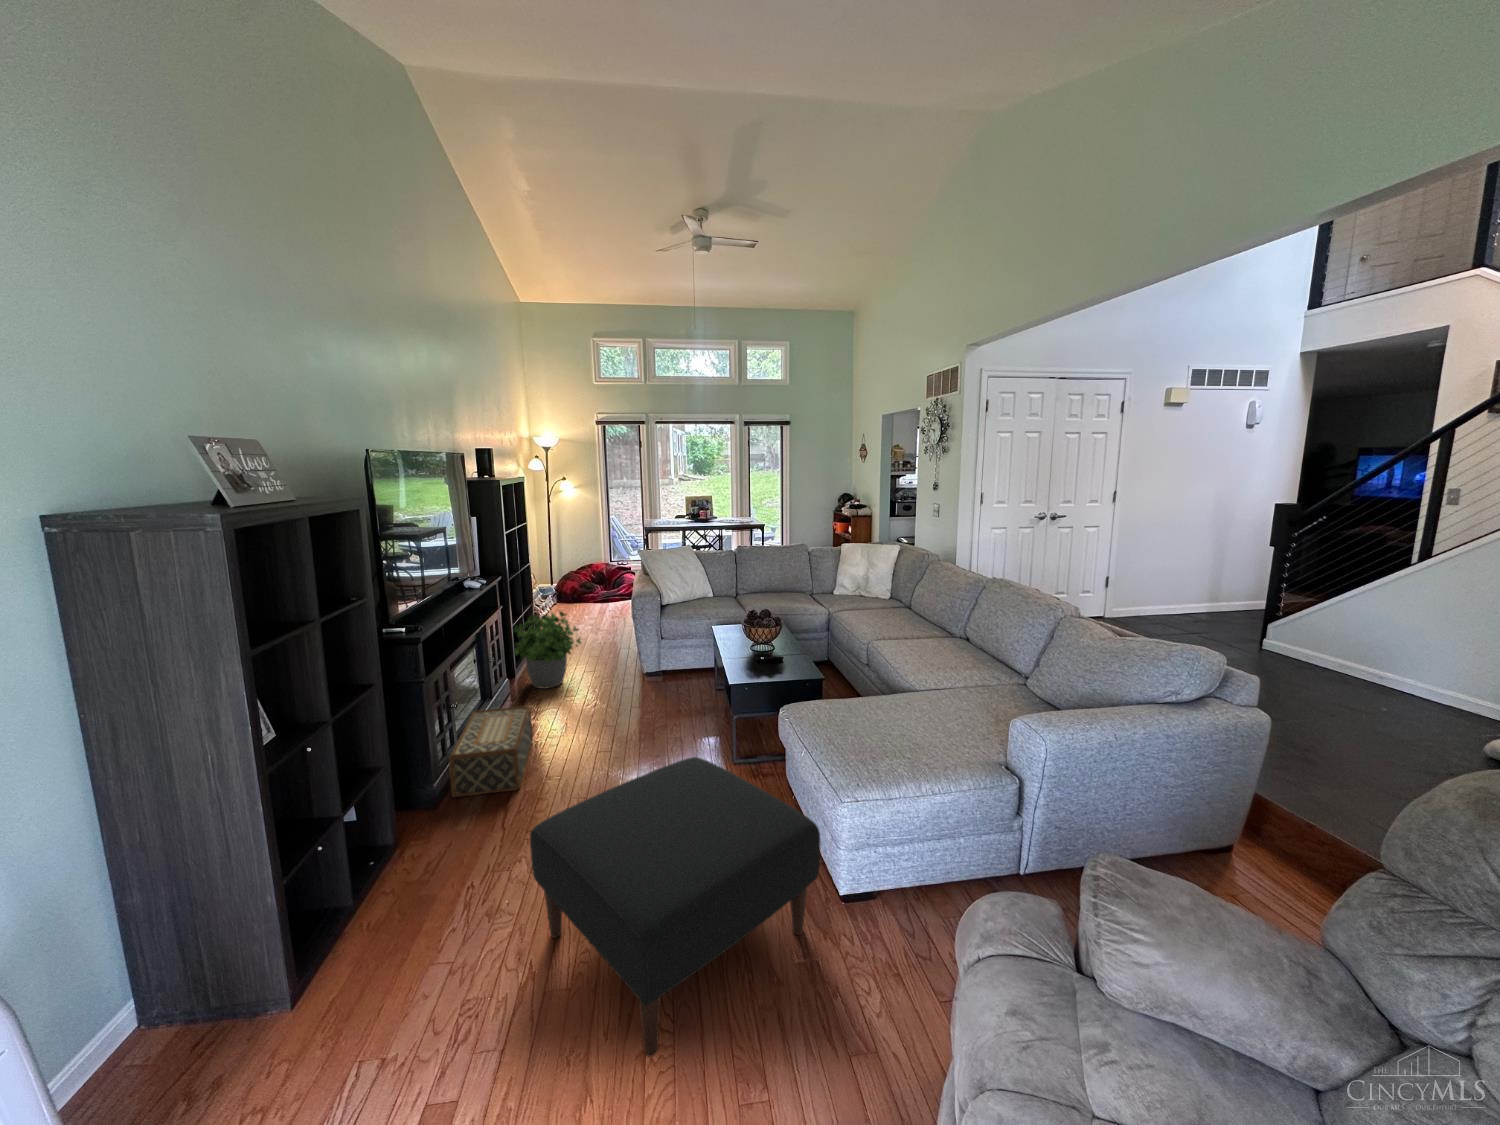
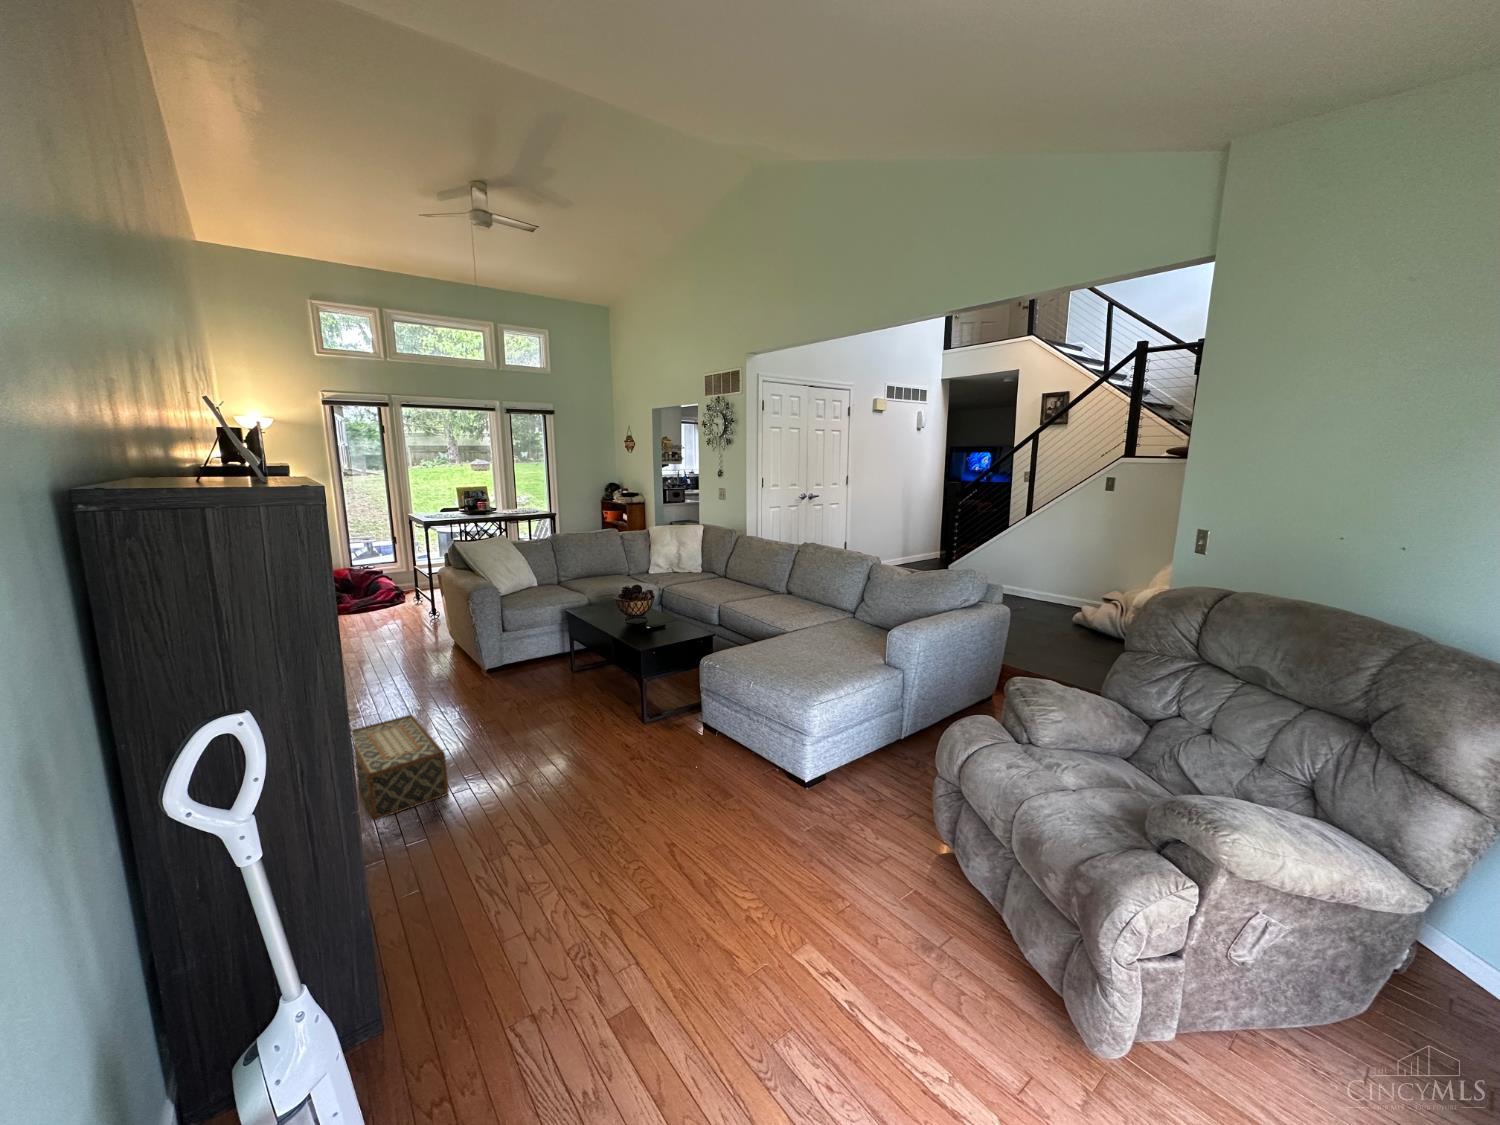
potted plant: present [515,612,581,689] -> none [328,616,417,705]
ottoman: present [530,757,820,1057] -> none [583,707,807,918]

